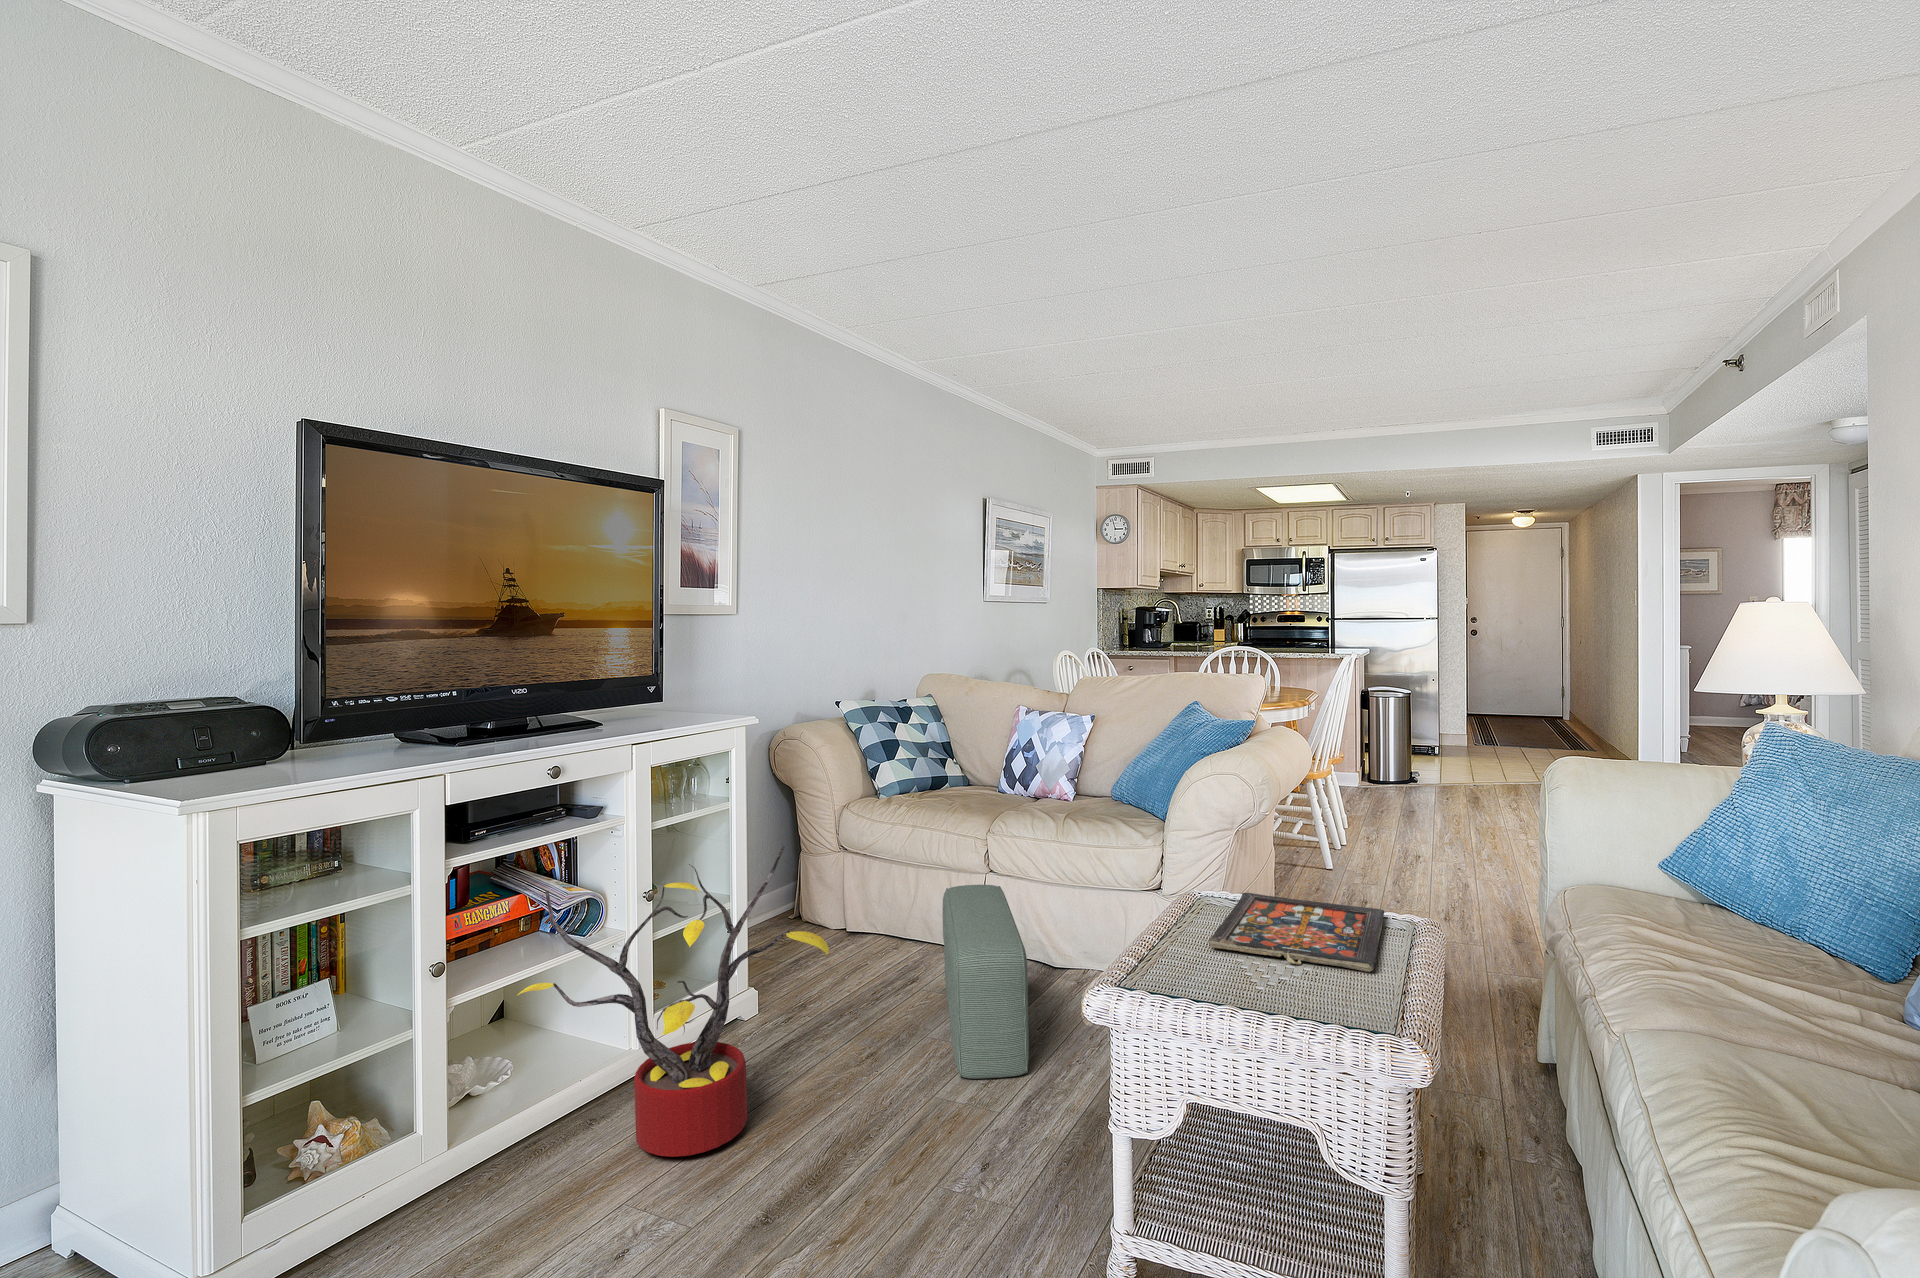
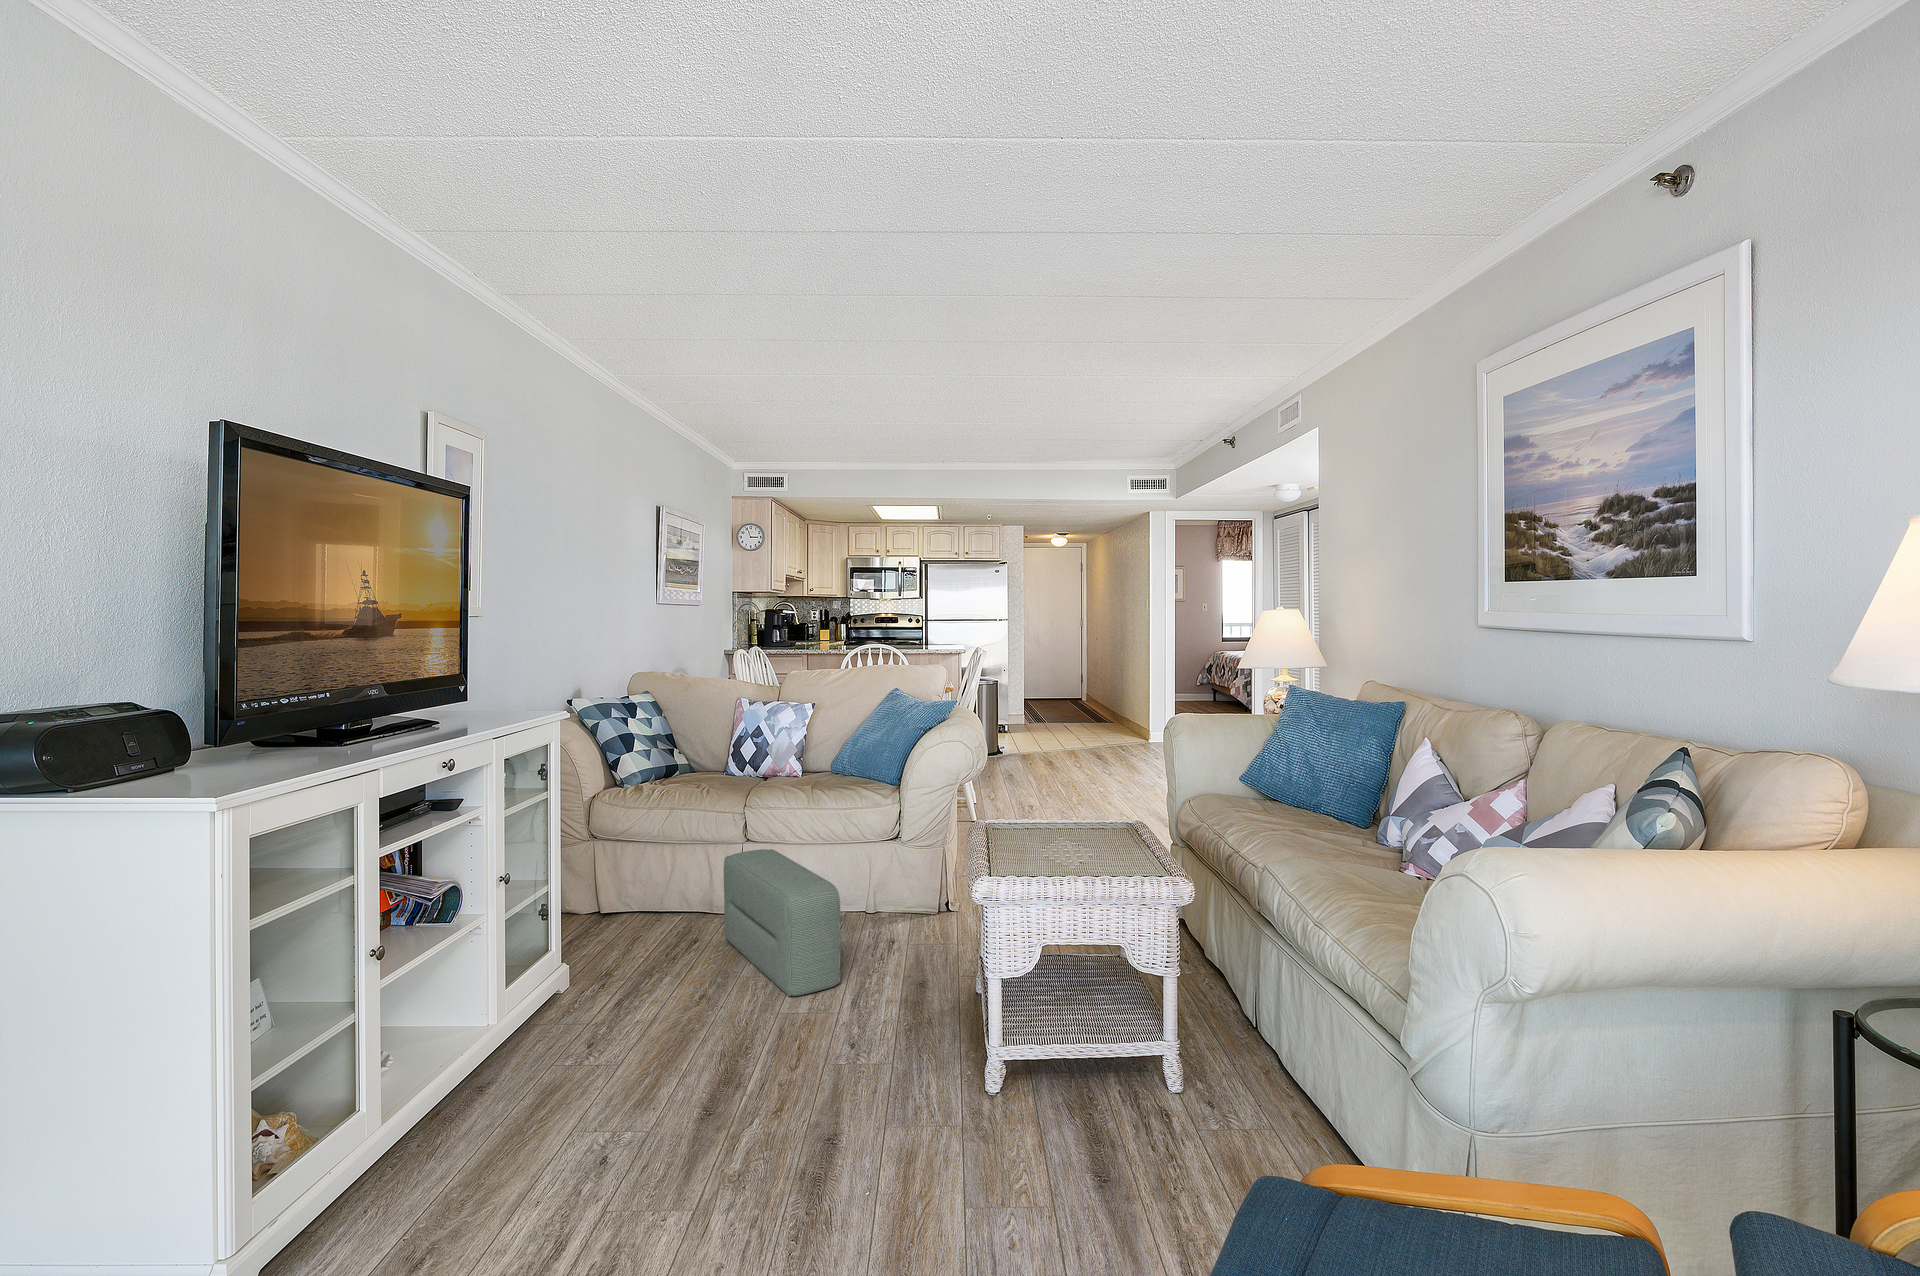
decorative plant: present [518,846,829,1157] -> none [428,823,691,1100]
board game: present [1208,893,1384,972] -> none [1013,820,1122,853]

